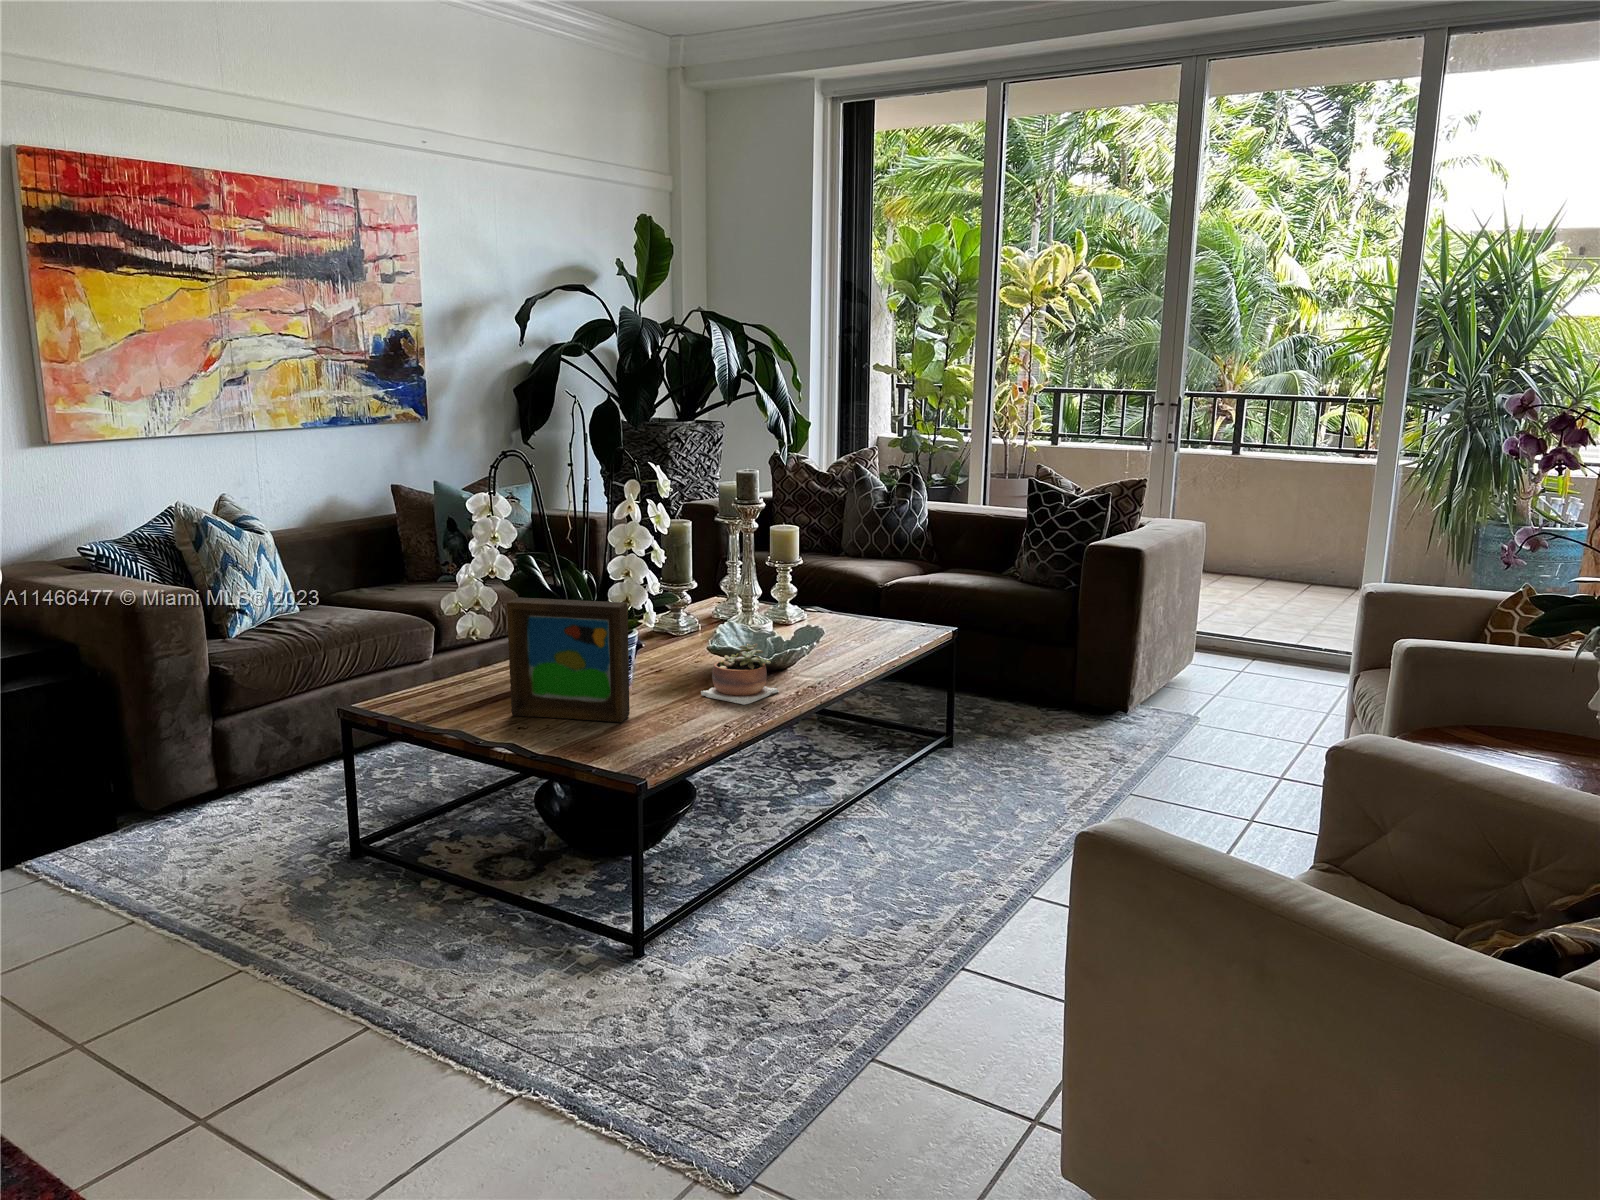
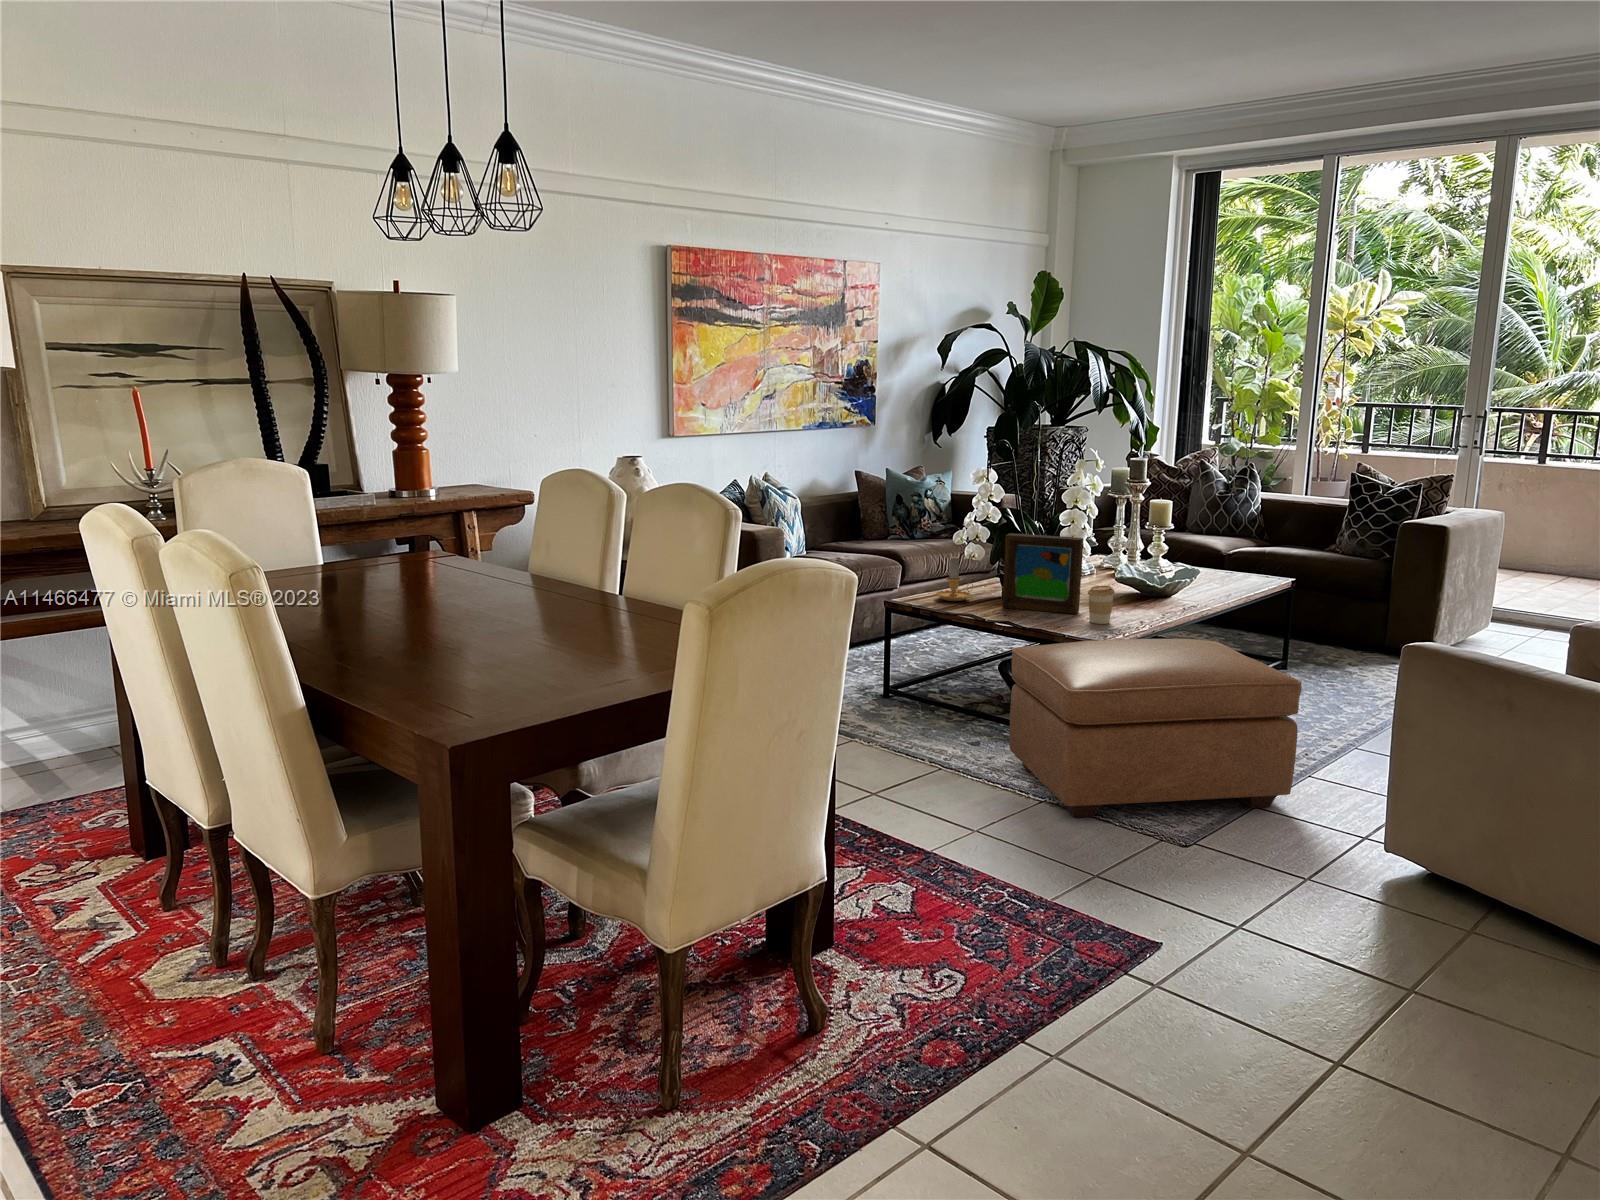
candle: none [412,633,477,706] -> present [936,557,973,601]
succulent plant: present [701,644,779,705] -> none [1120,572,1174,611]
coffee cup: none [629,680,671,743] -> present [1088,586,1115,624]
ottoman: none [481,764,933,1137] -> present [1010,639,1302,817]

